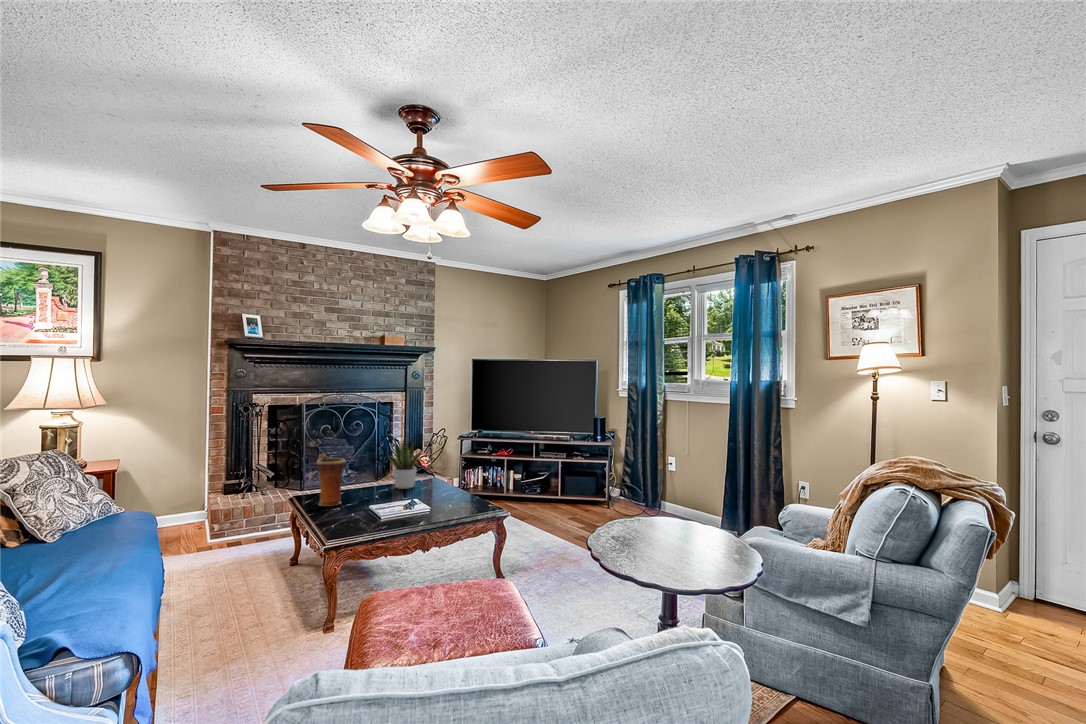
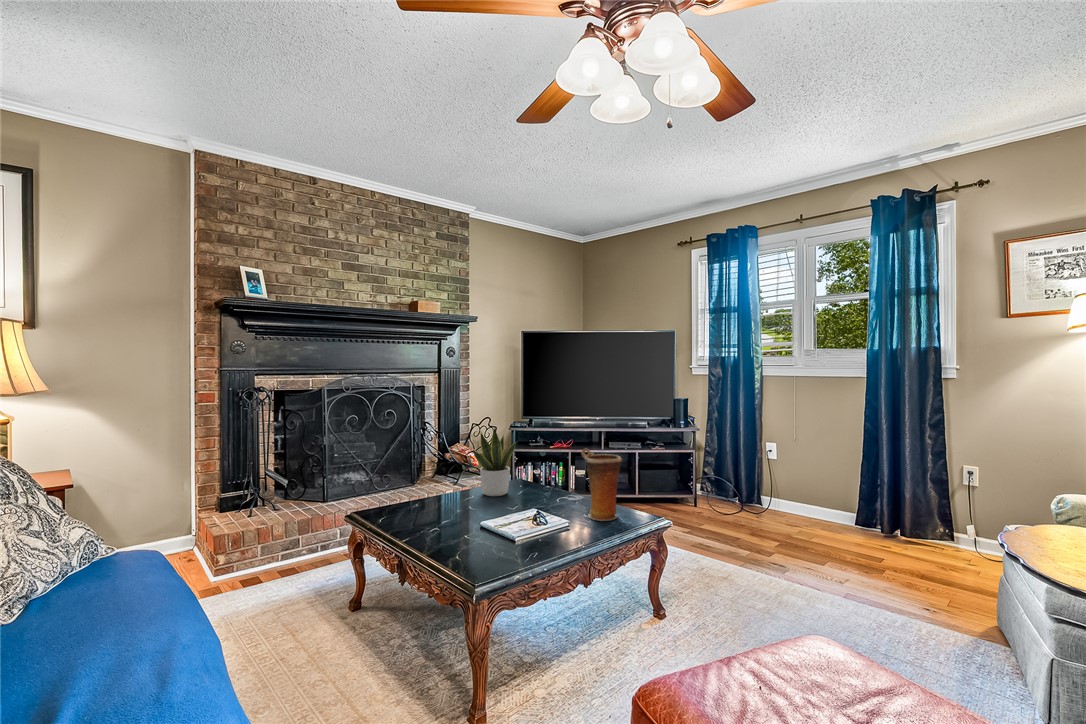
vase: present [317,454,346,506] -> present [581,449,622,521]

